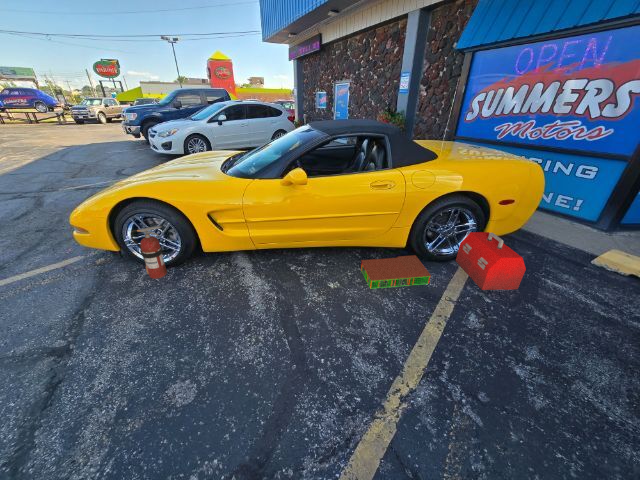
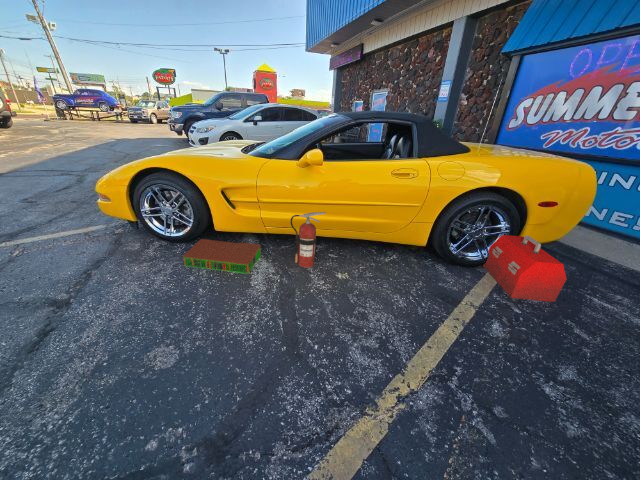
fire extinguisher: present [131,226,167,279] -> present [291,212,325,268]
storage bin: present [361,255,431,289] -> present [183,239,261,273]

